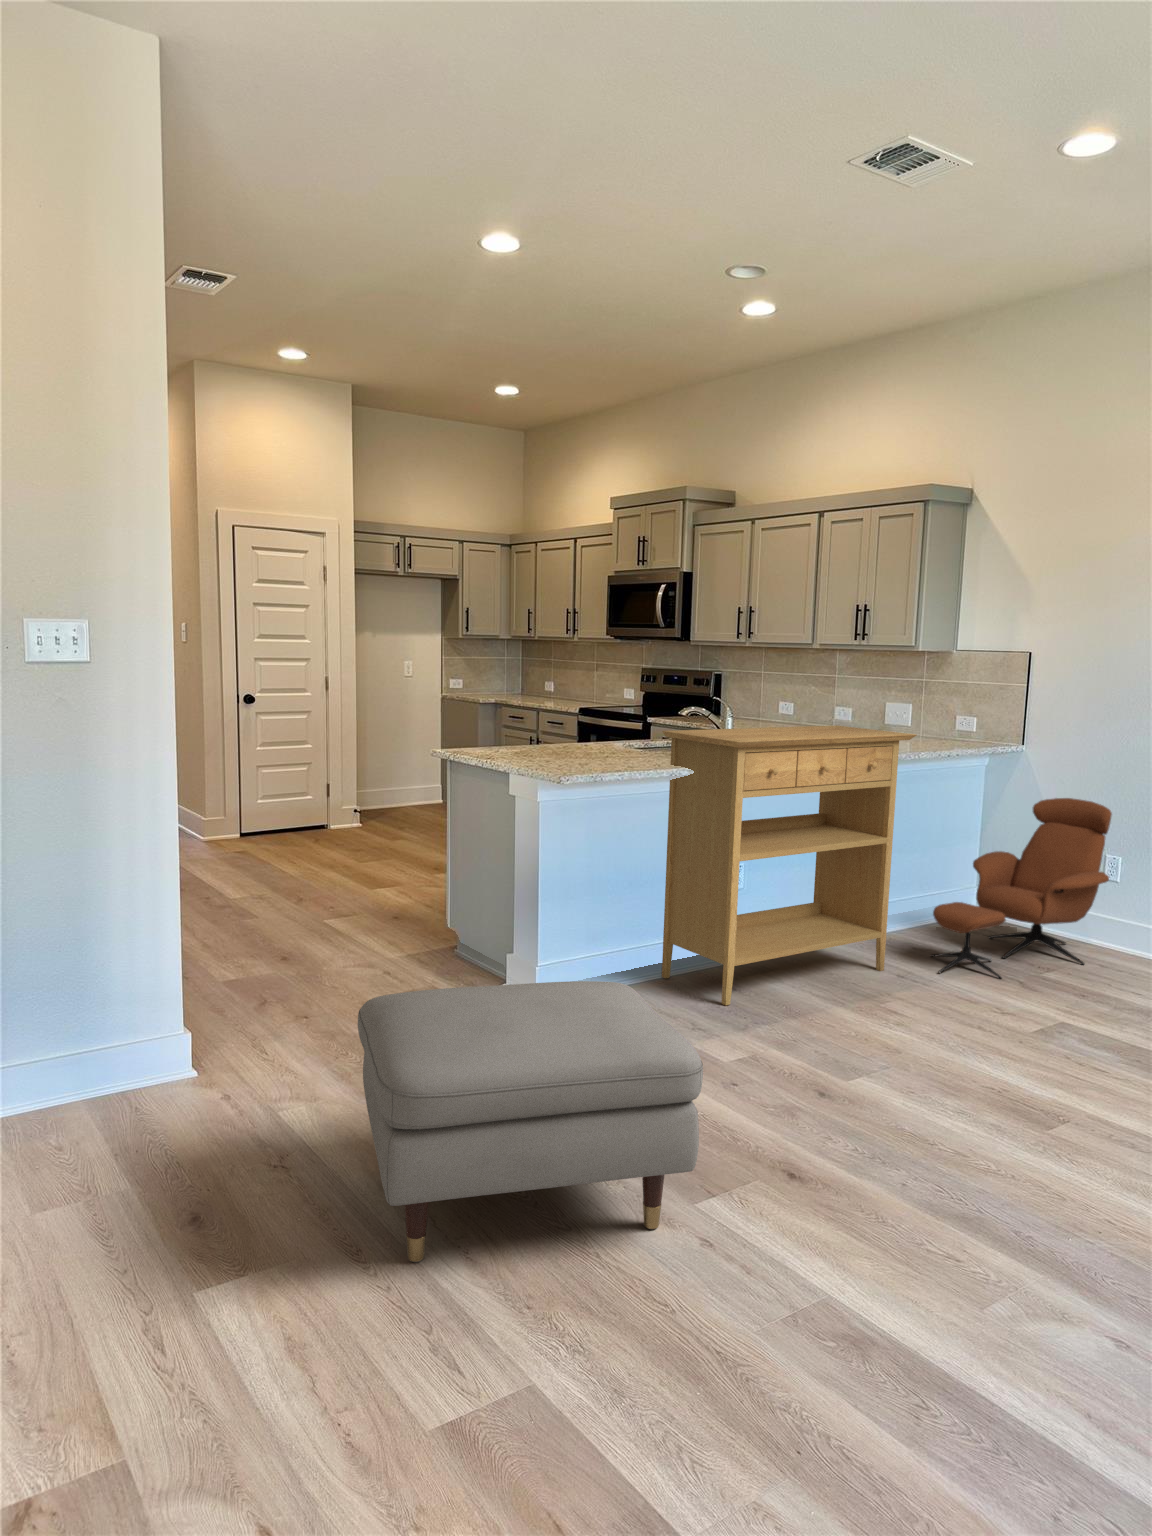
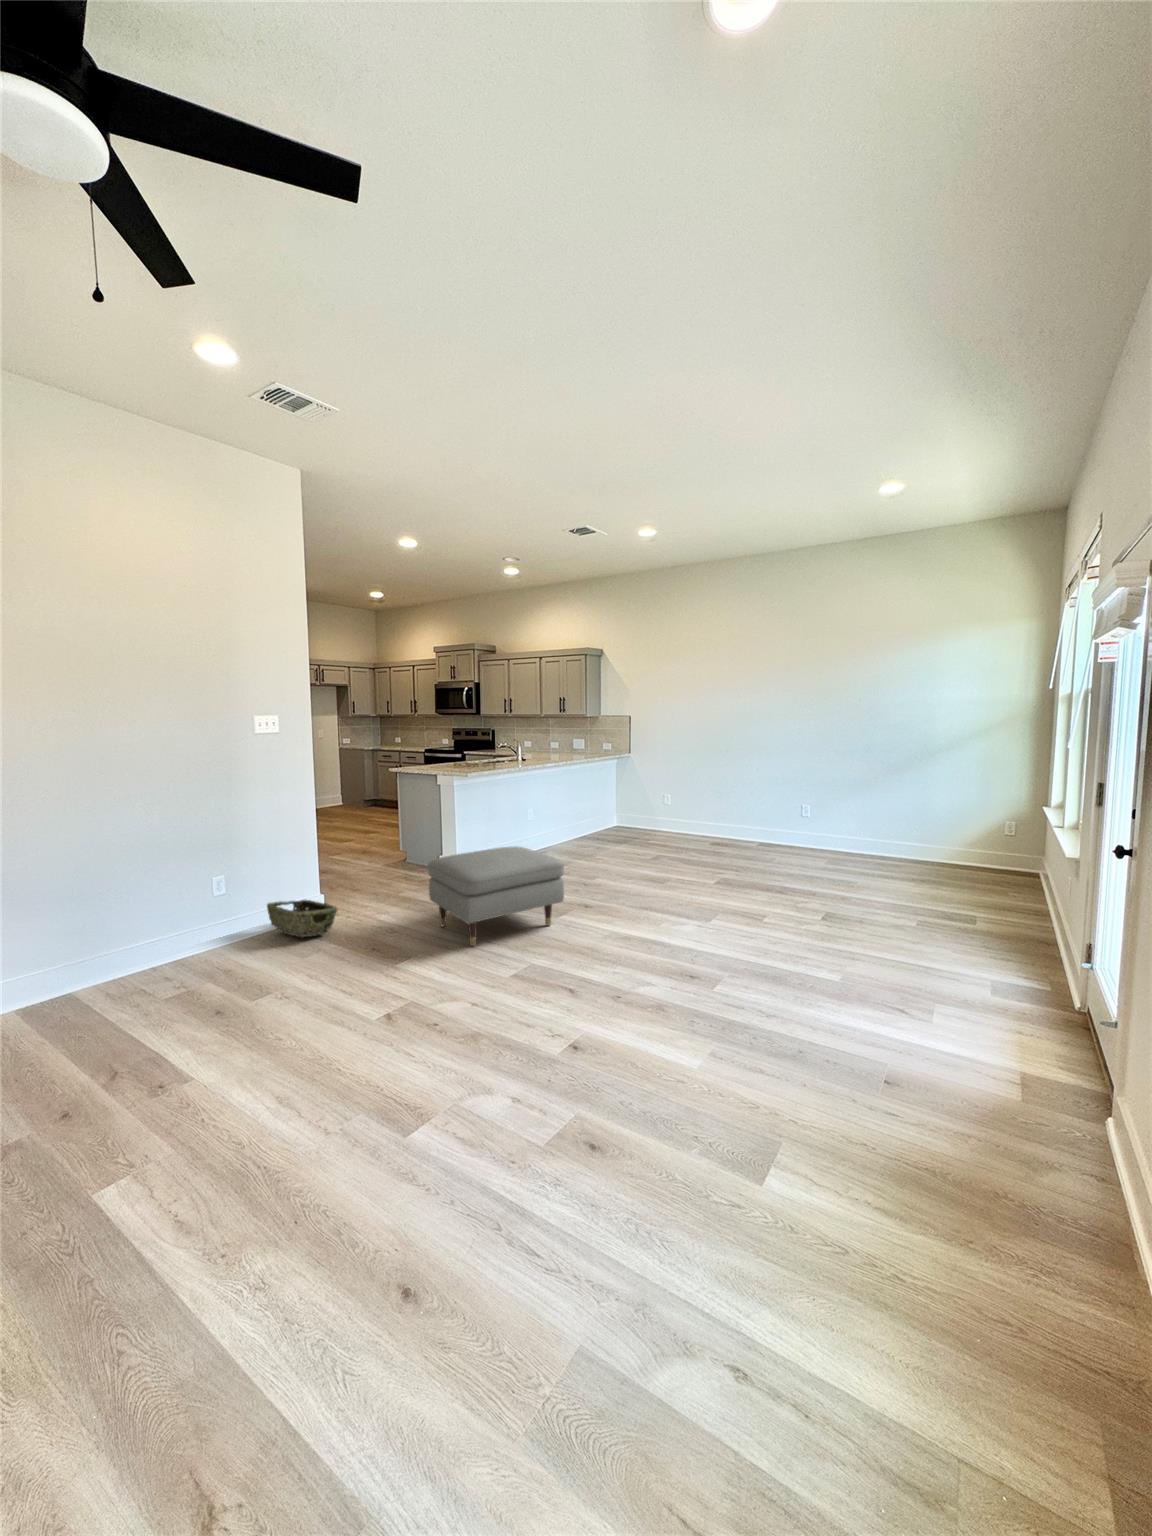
console table: present [662,725,917,1005] -> none [500,749,597,864]
lounge chair: present [931,798,1112,979] -> none [606,773,668,845]
woven basket: none [28,1040,162,1142] -> present [267,900,337,937]

